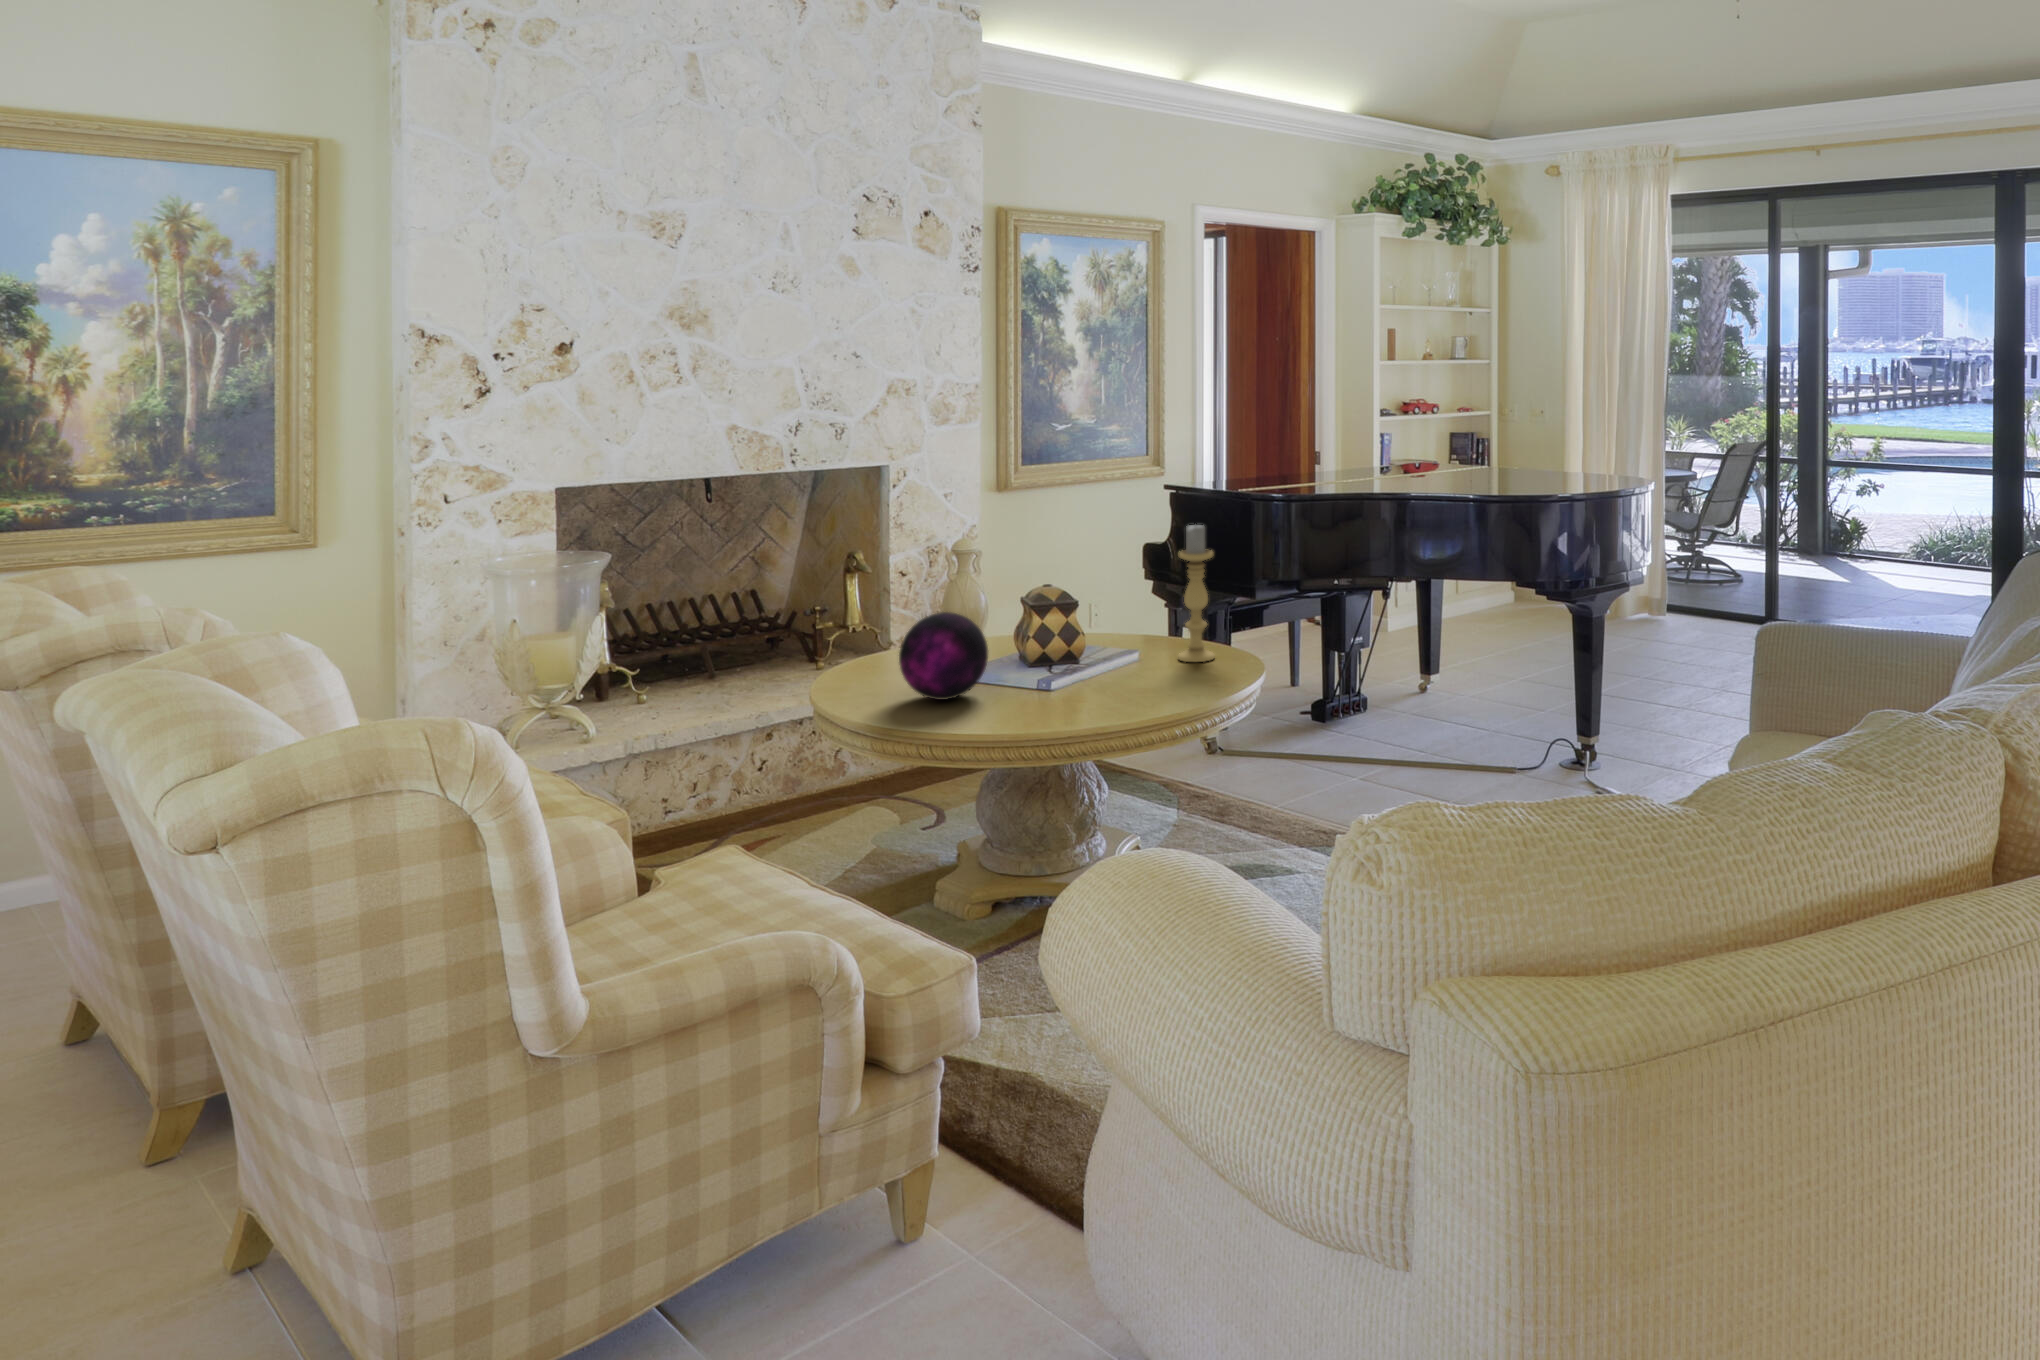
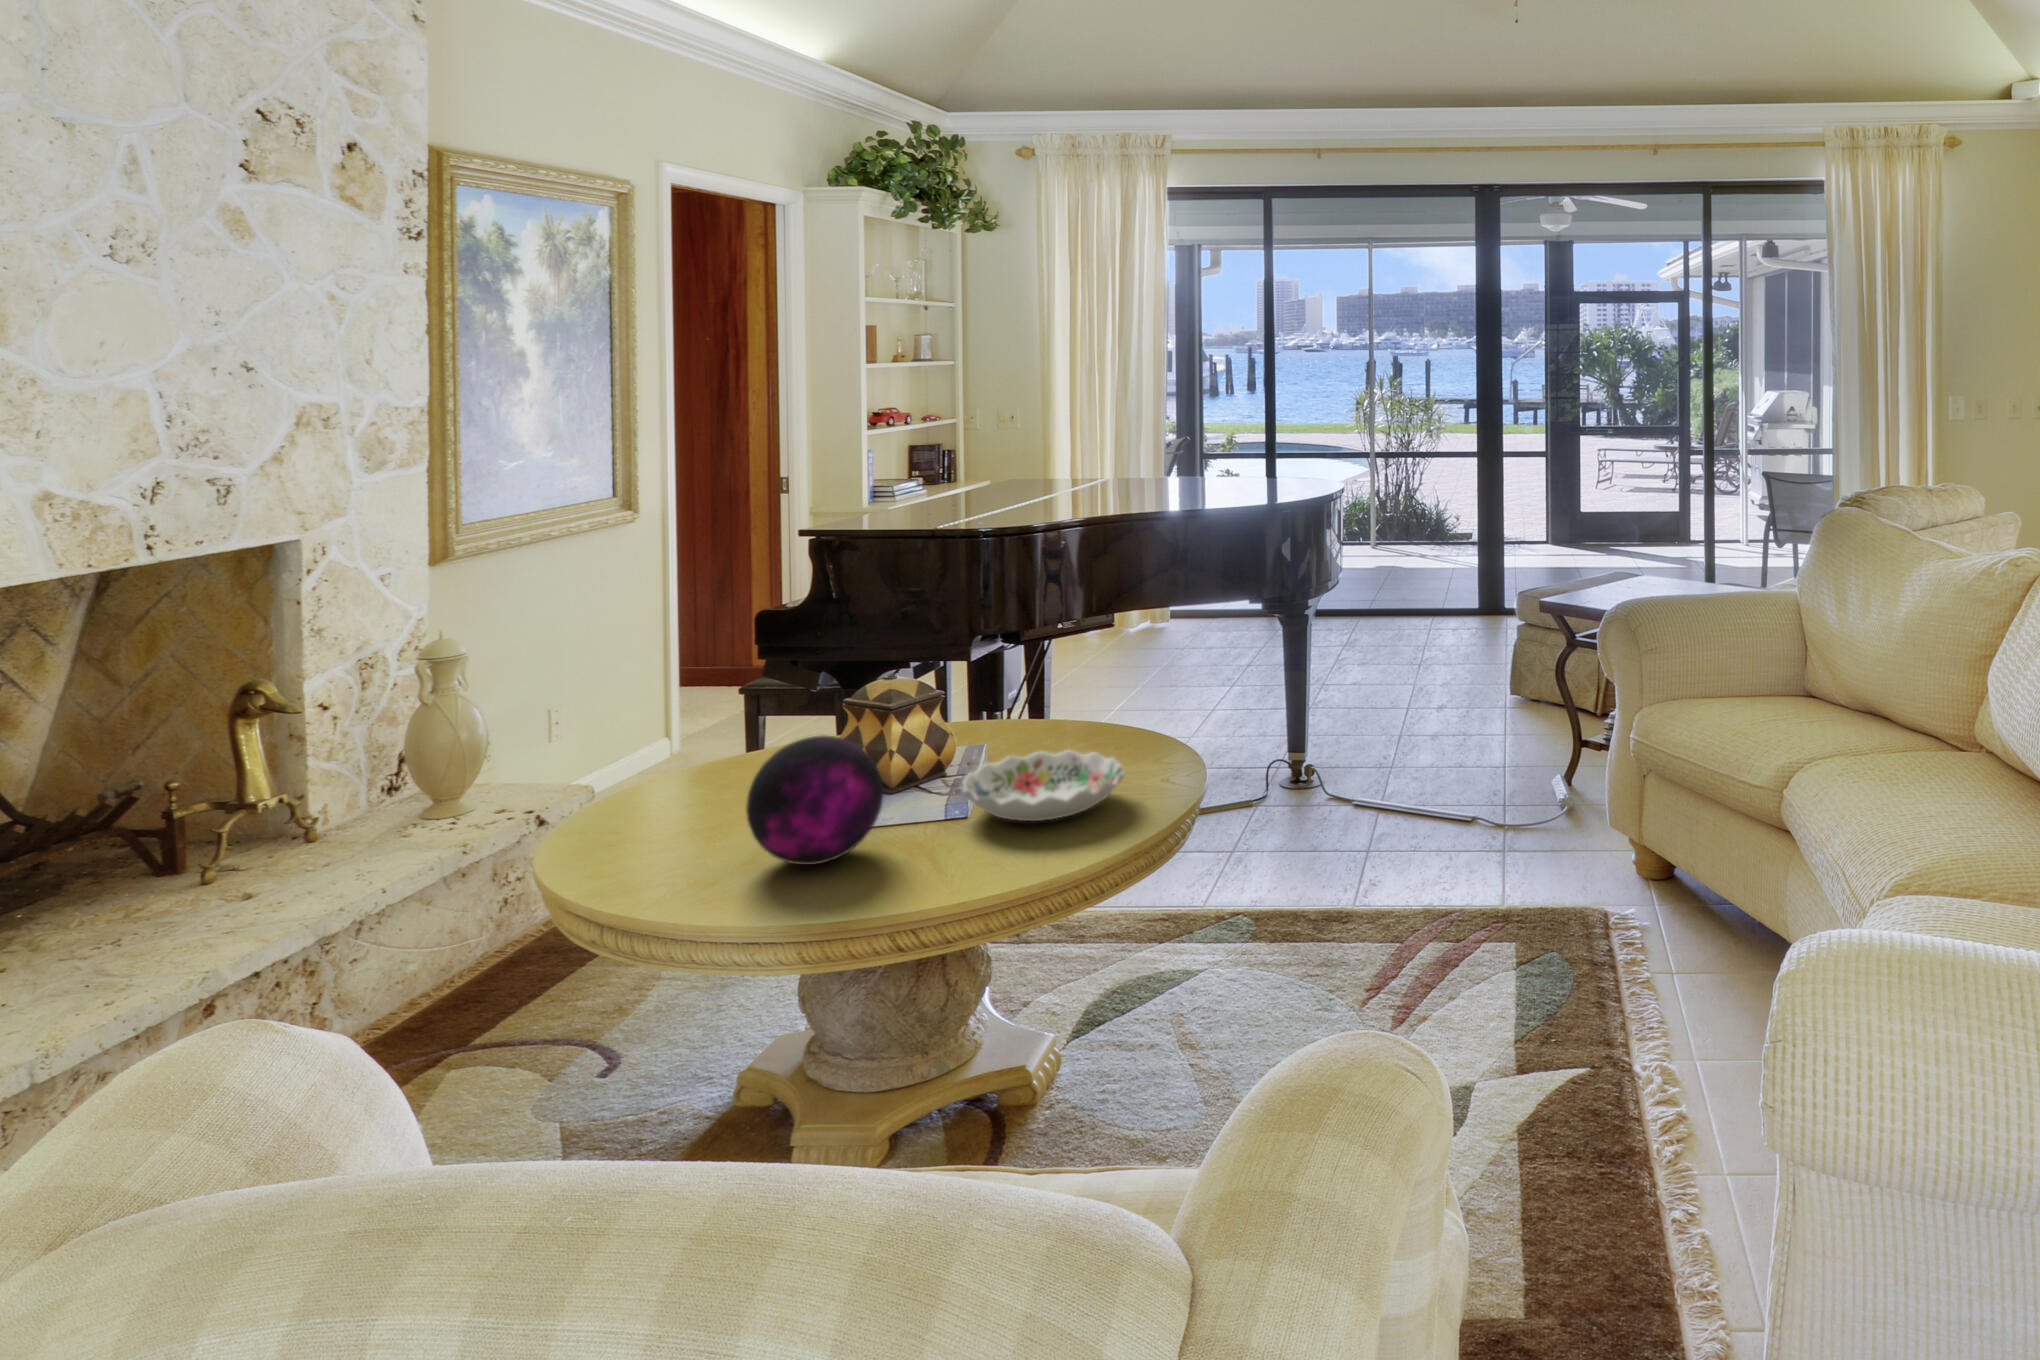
candle holder: present [1178,525,1215,662] -> none [1031,571,1080,747]
decorative bowl: none [1044,656,1166,704] -> present [962,750,1125,821]

